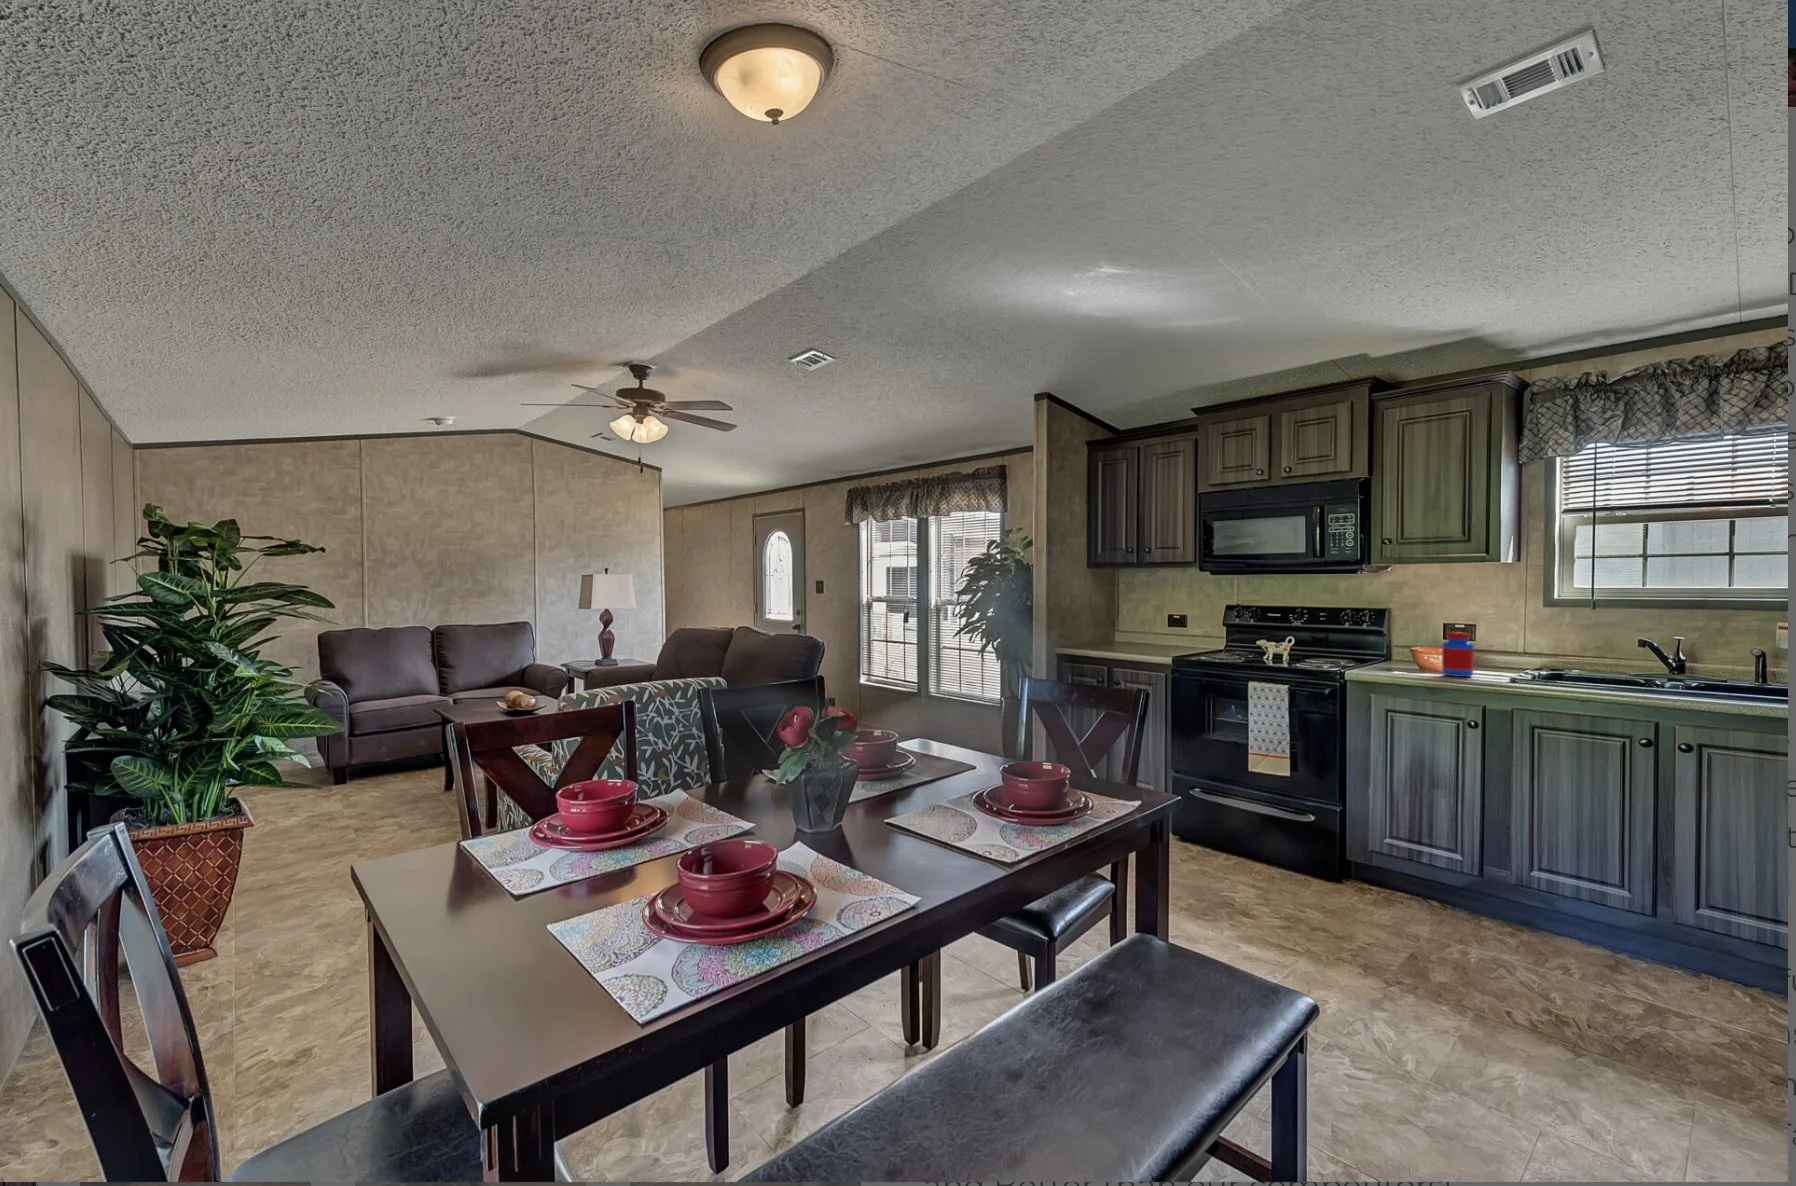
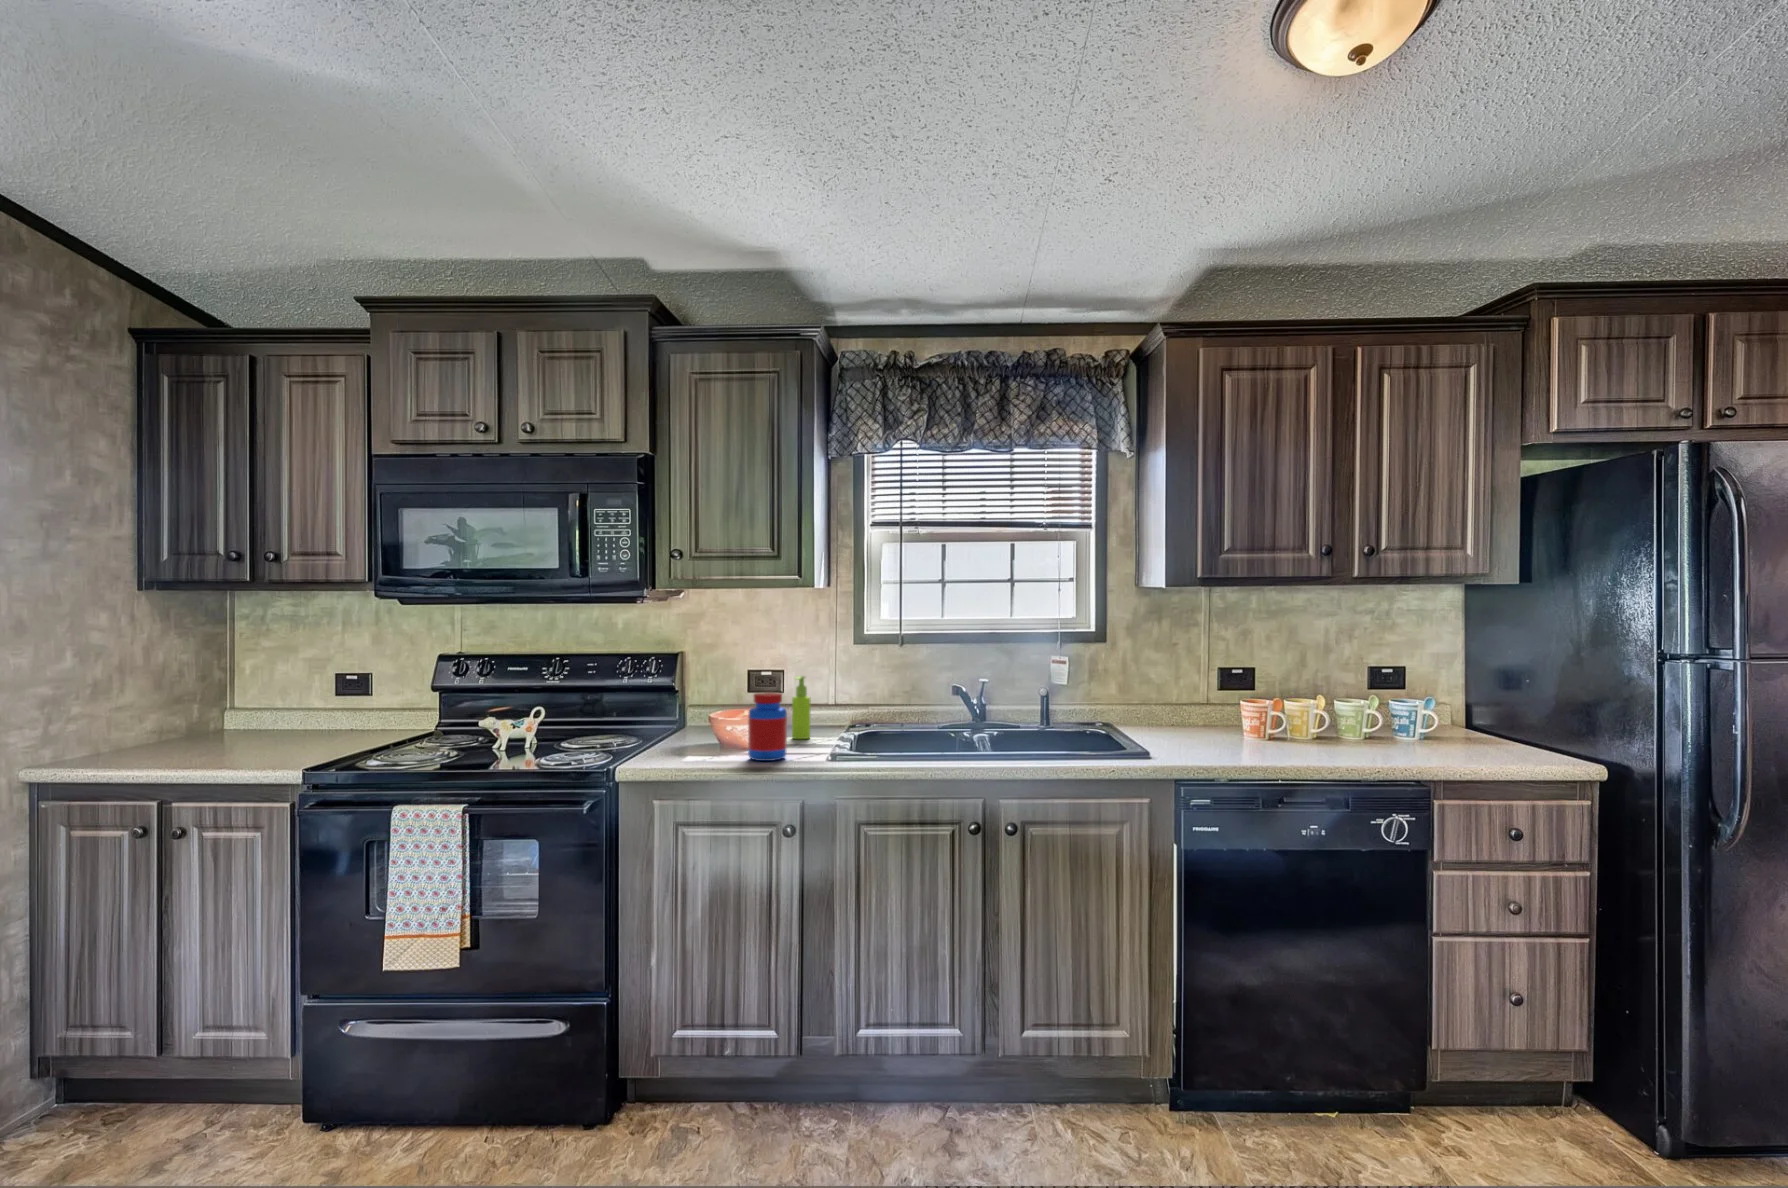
soap dispenser: none [1483,627,1500,673] -> present [792,676,811,739]

